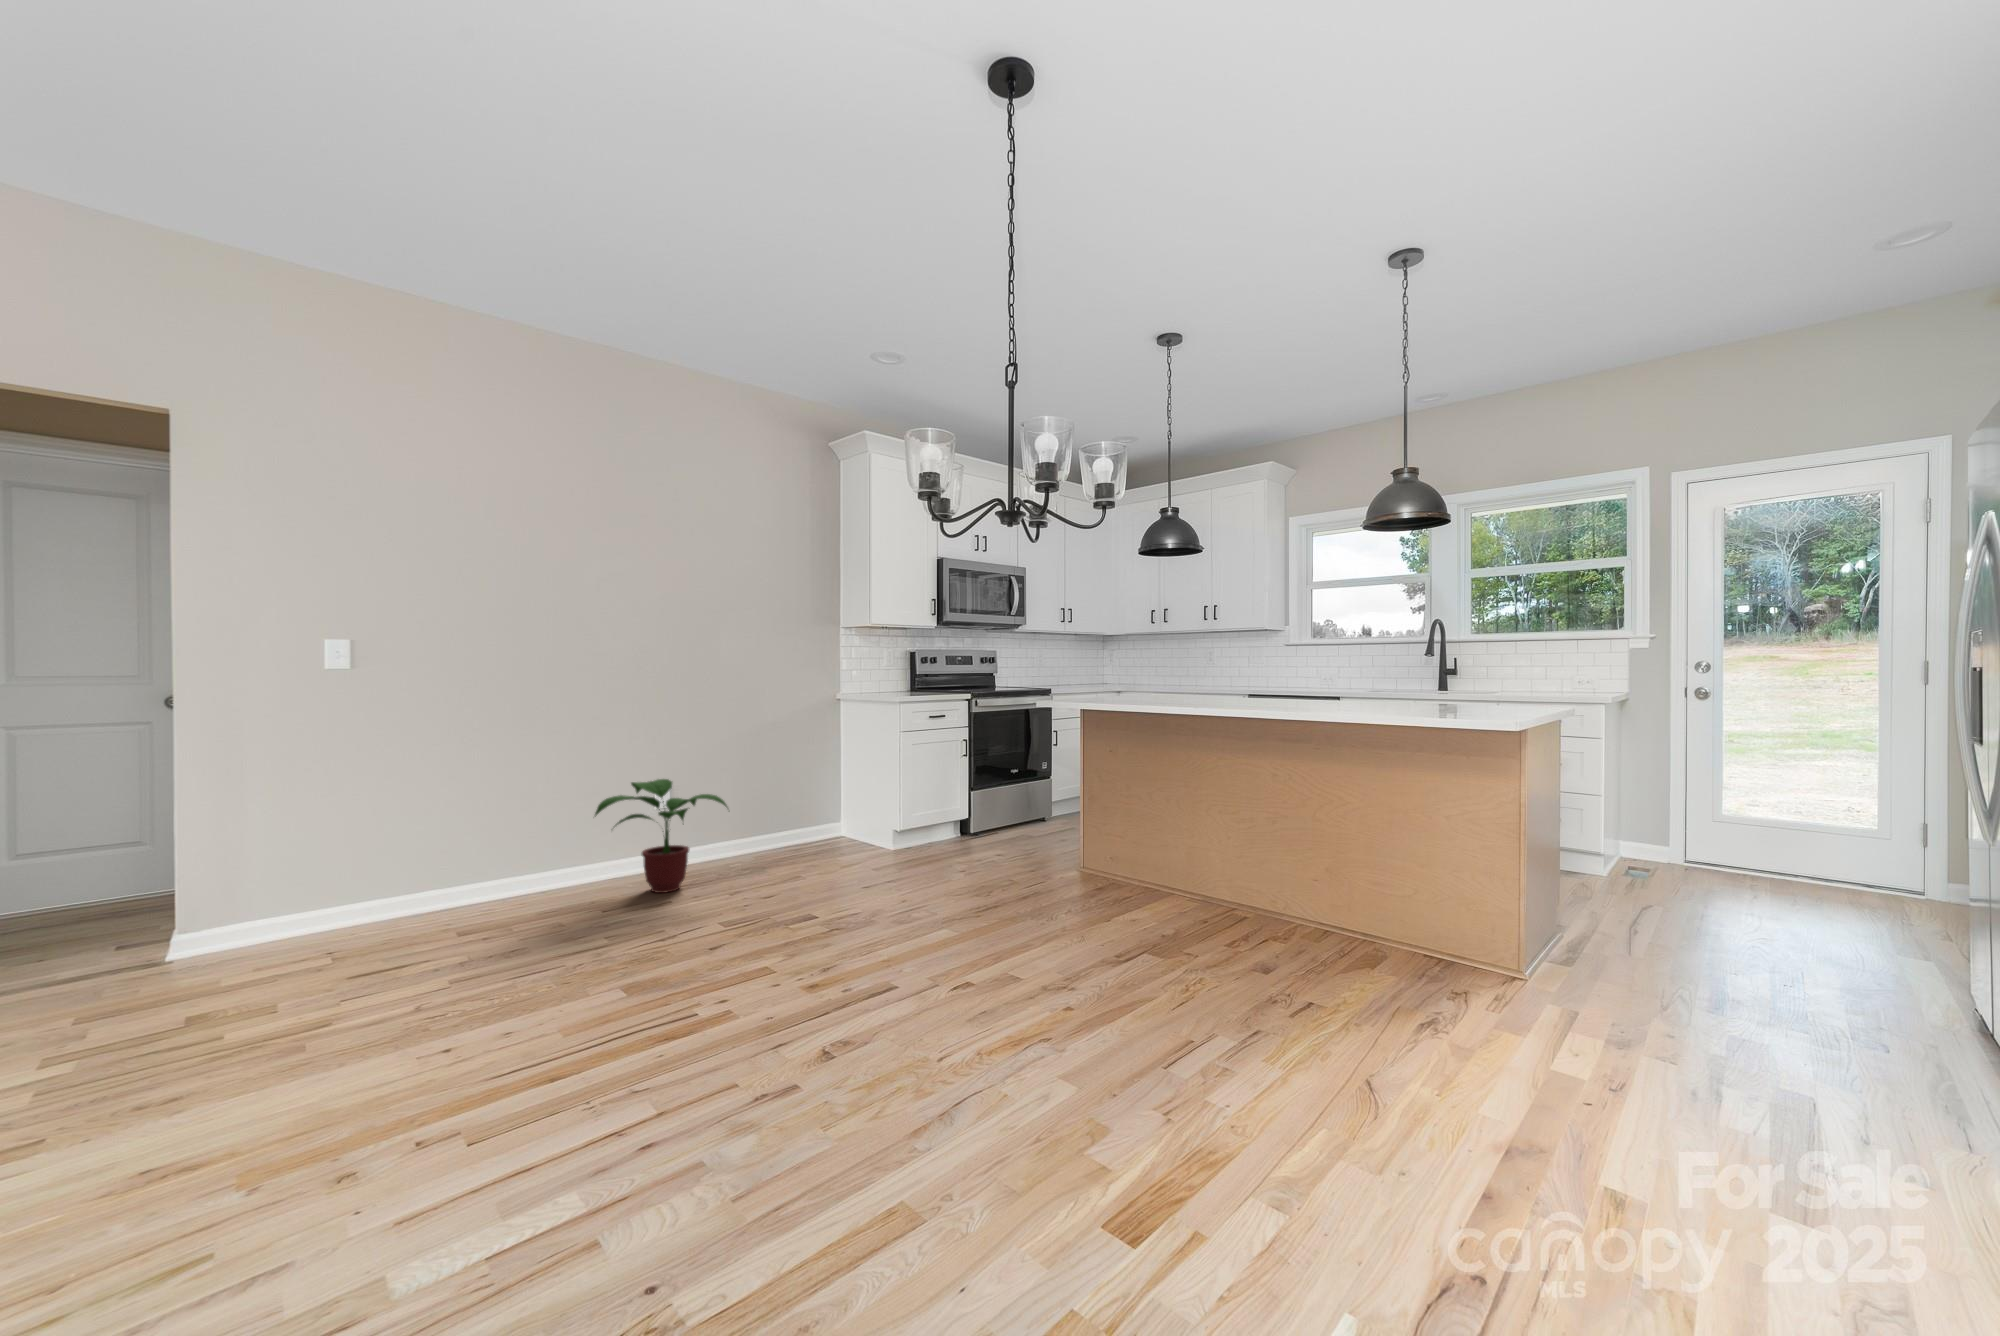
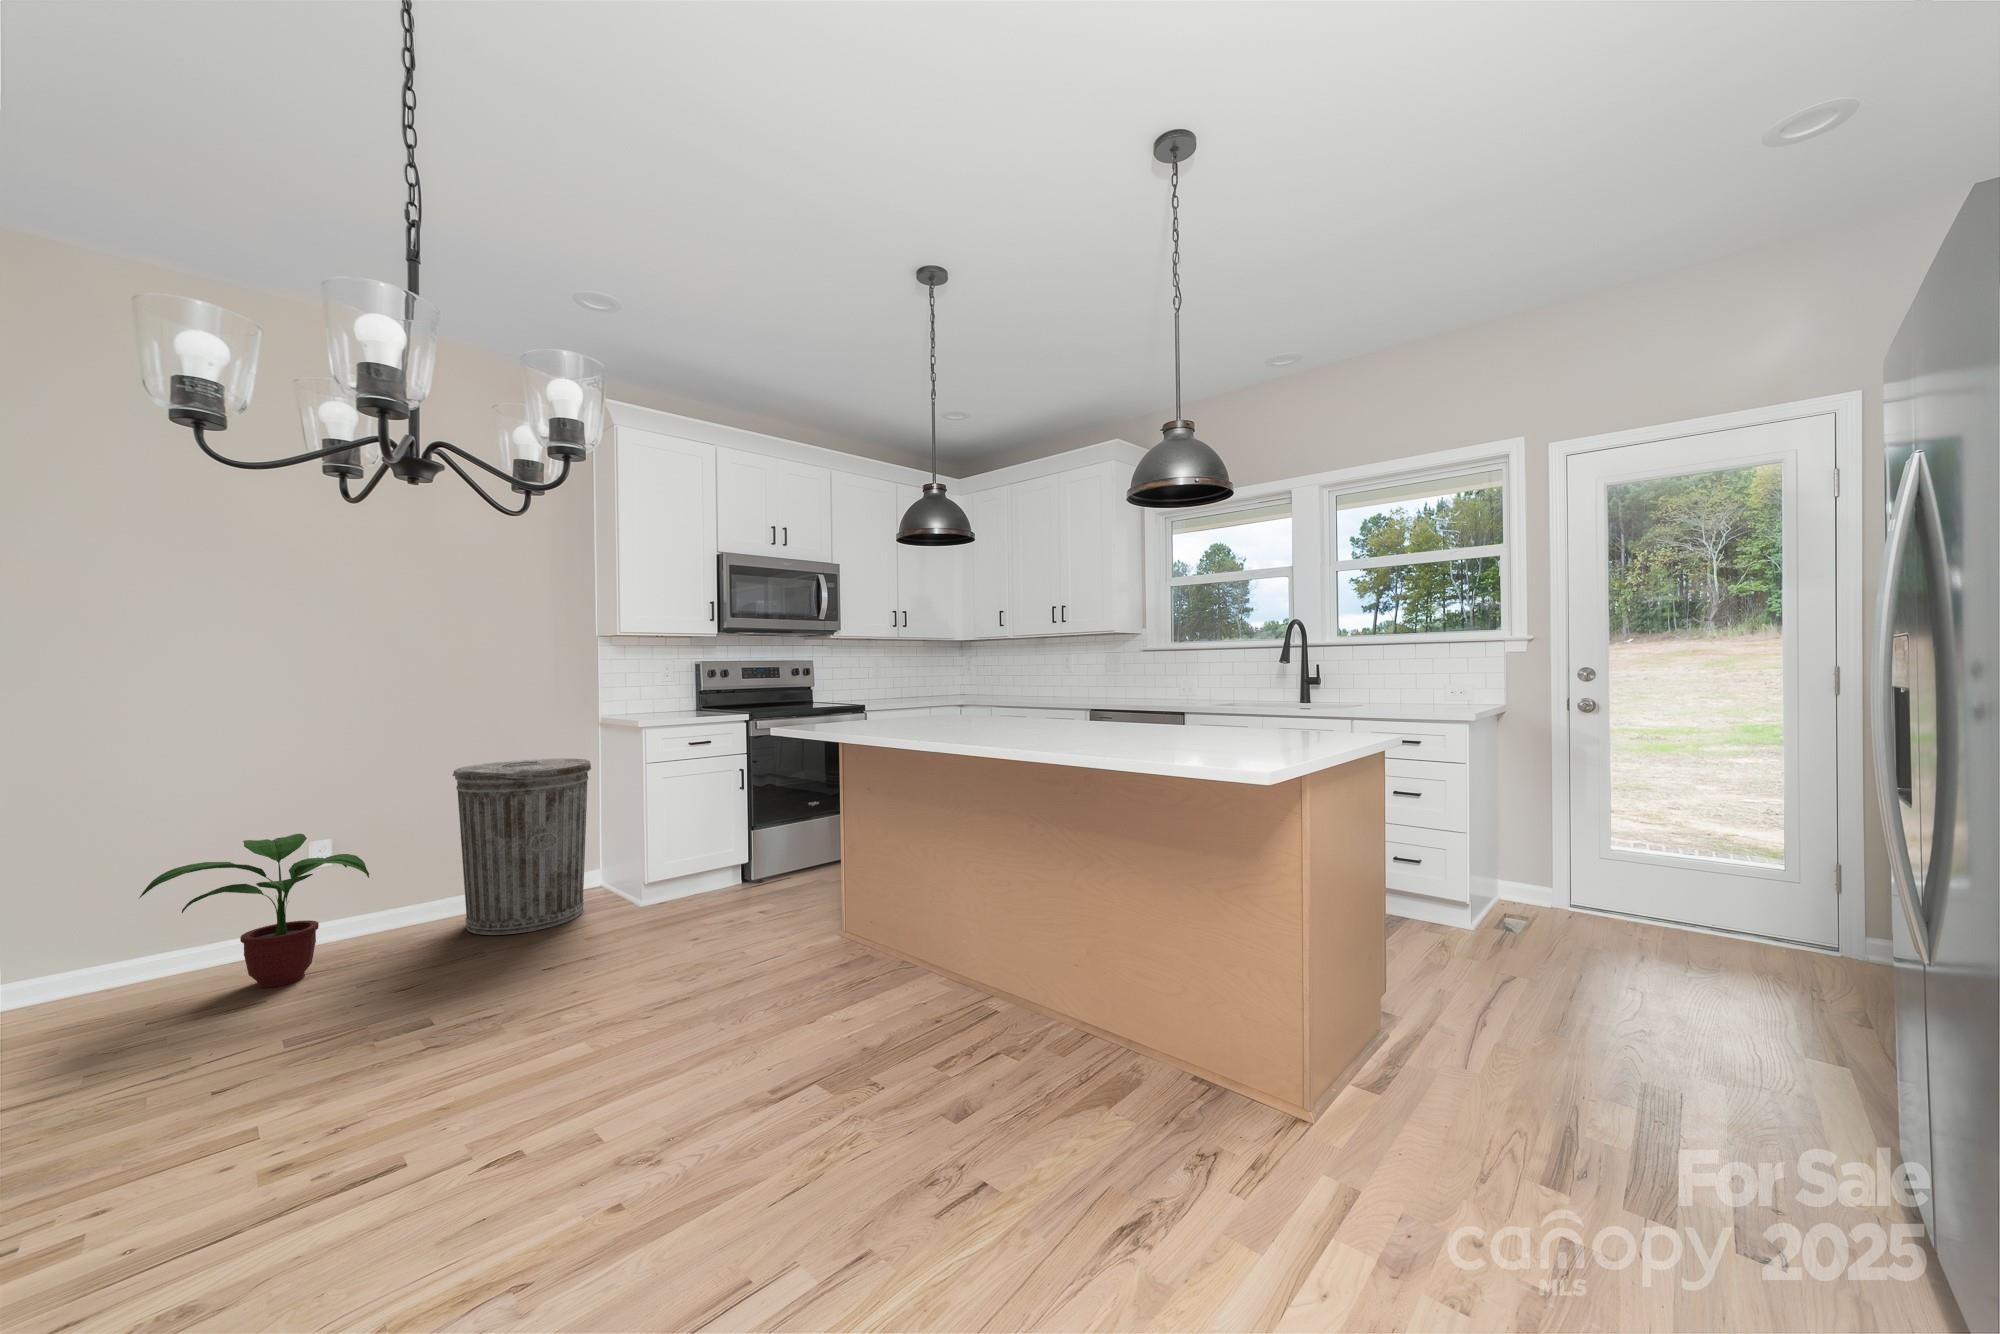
trash can: none [758,728,858,865] -> present [453,758,591,935]

